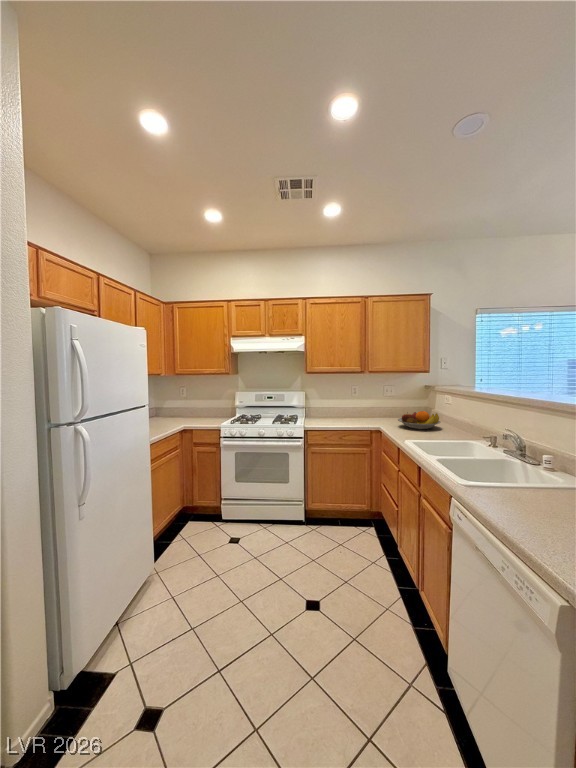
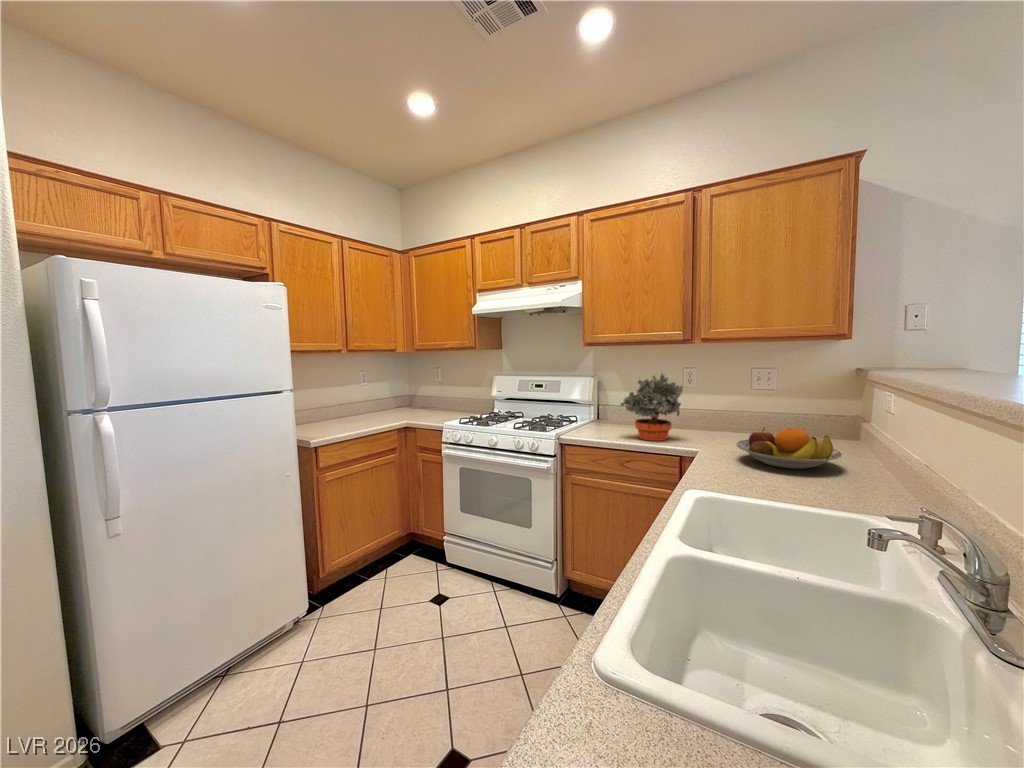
potted plant: none [333,387,363,424] -> present [620,373,683,441]

